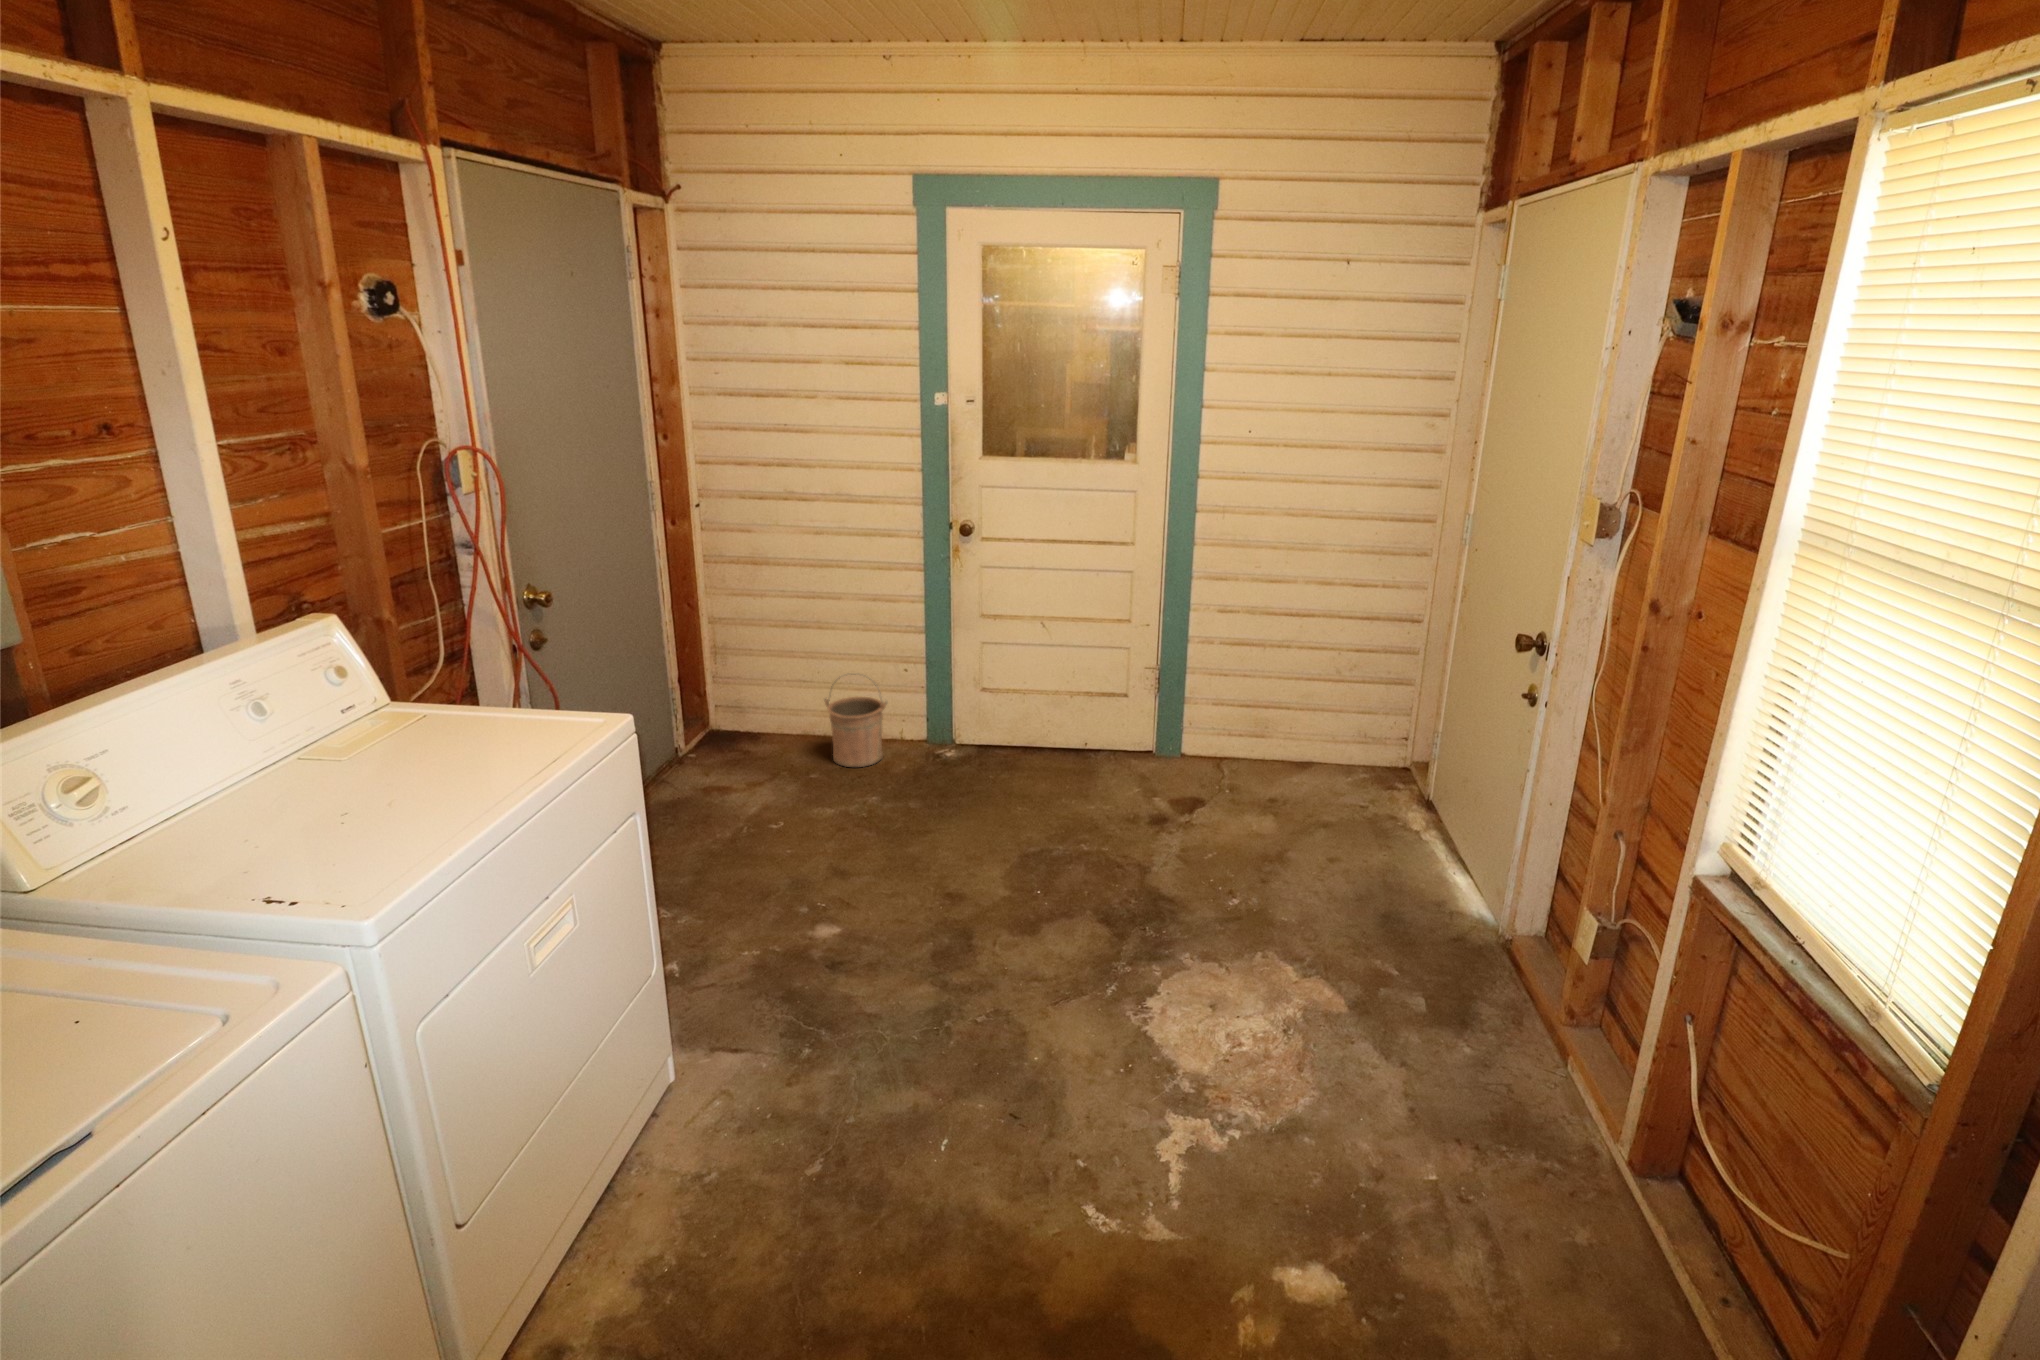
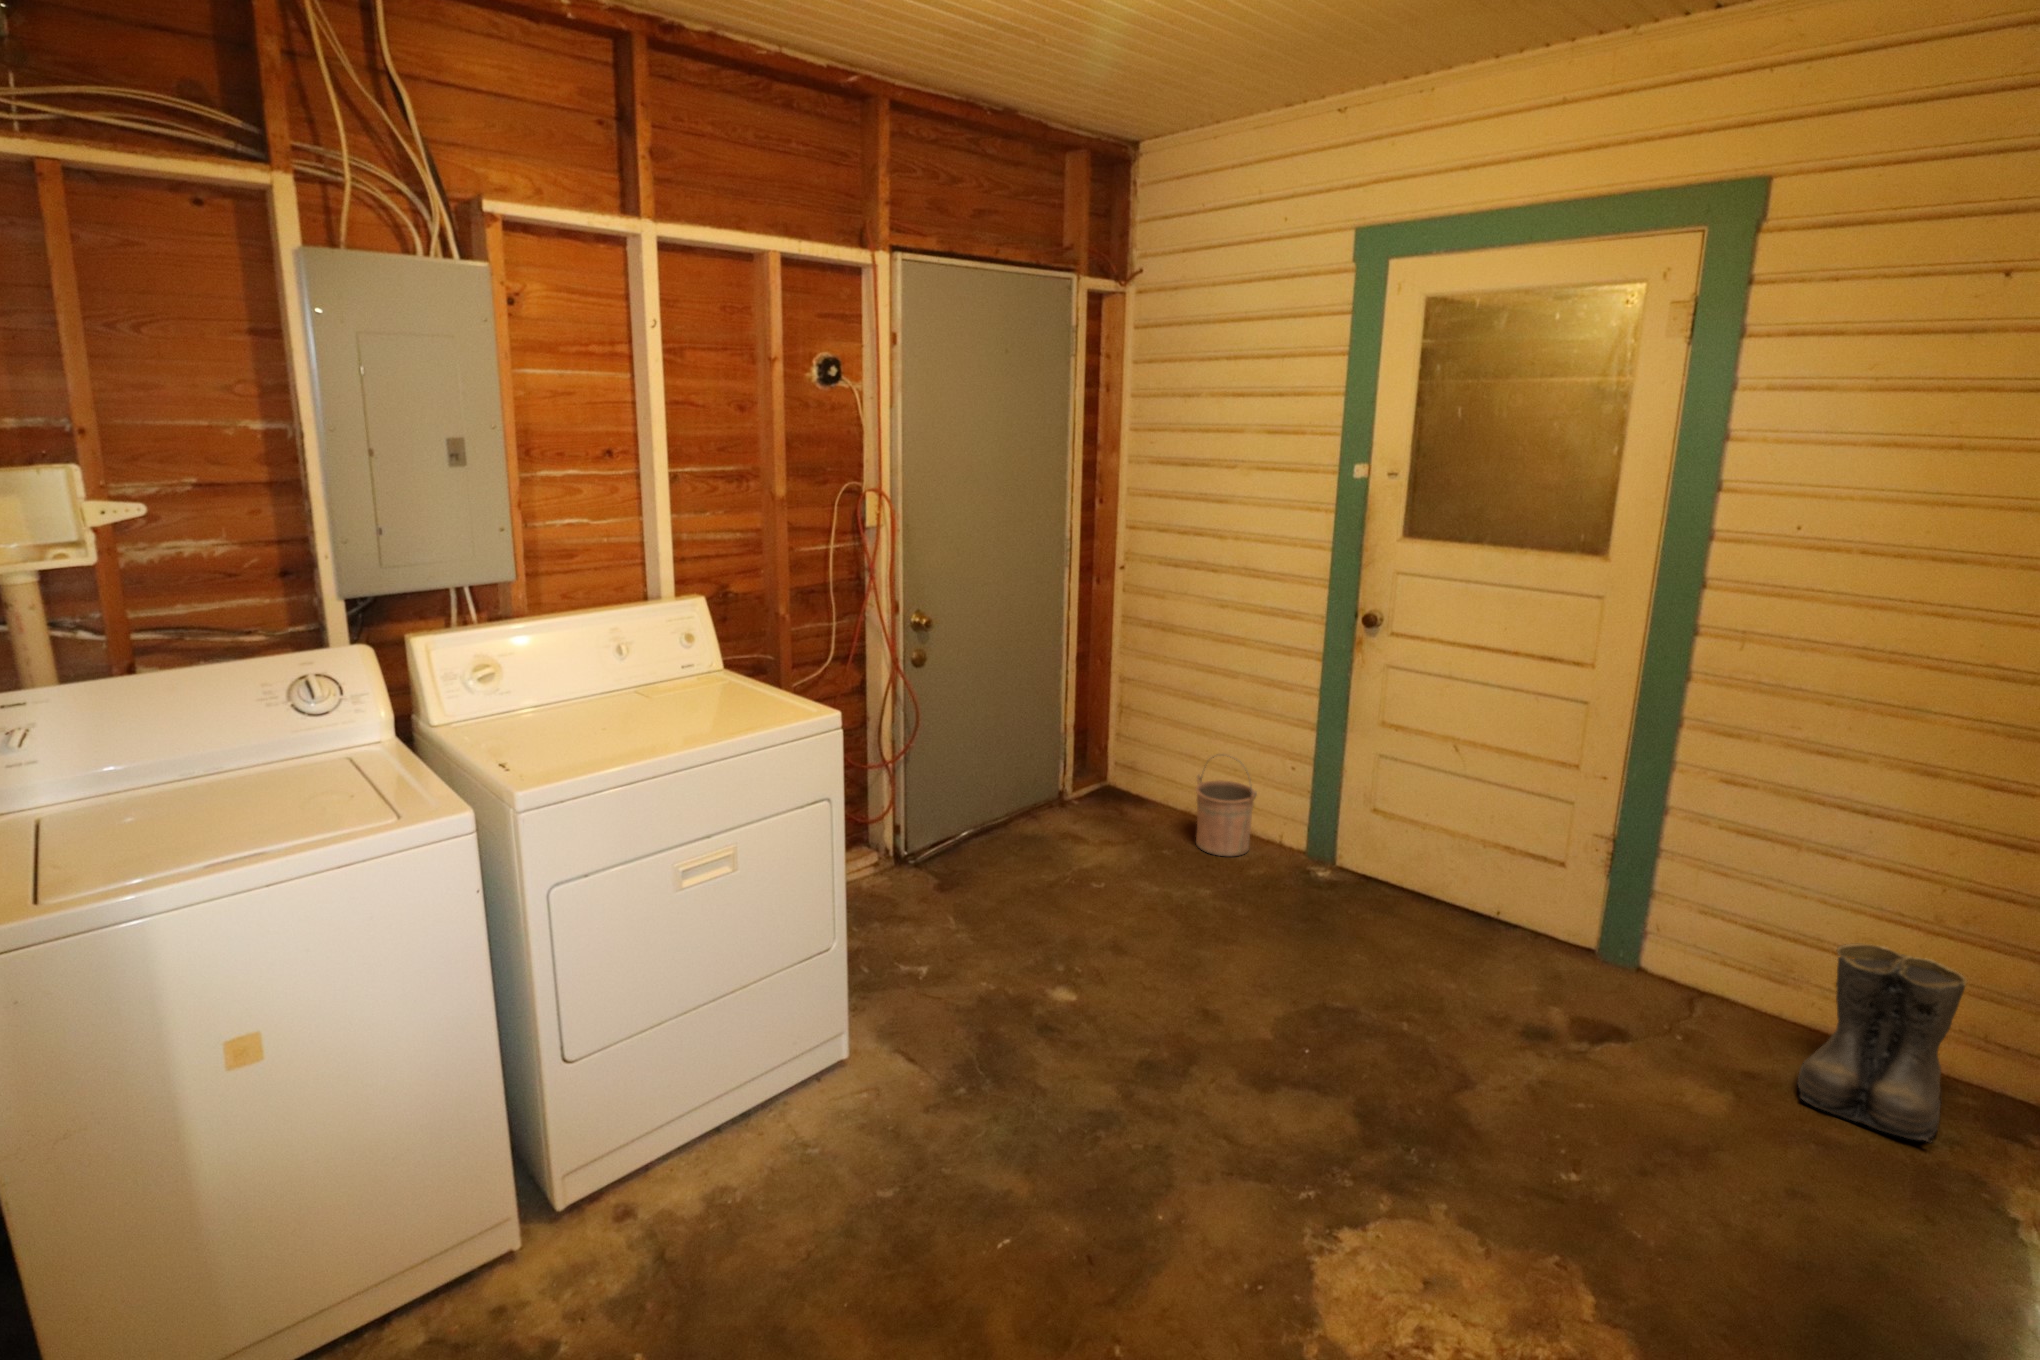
boots: none [1291,700,1363,810] -> present [1798,944,1967,1142]

